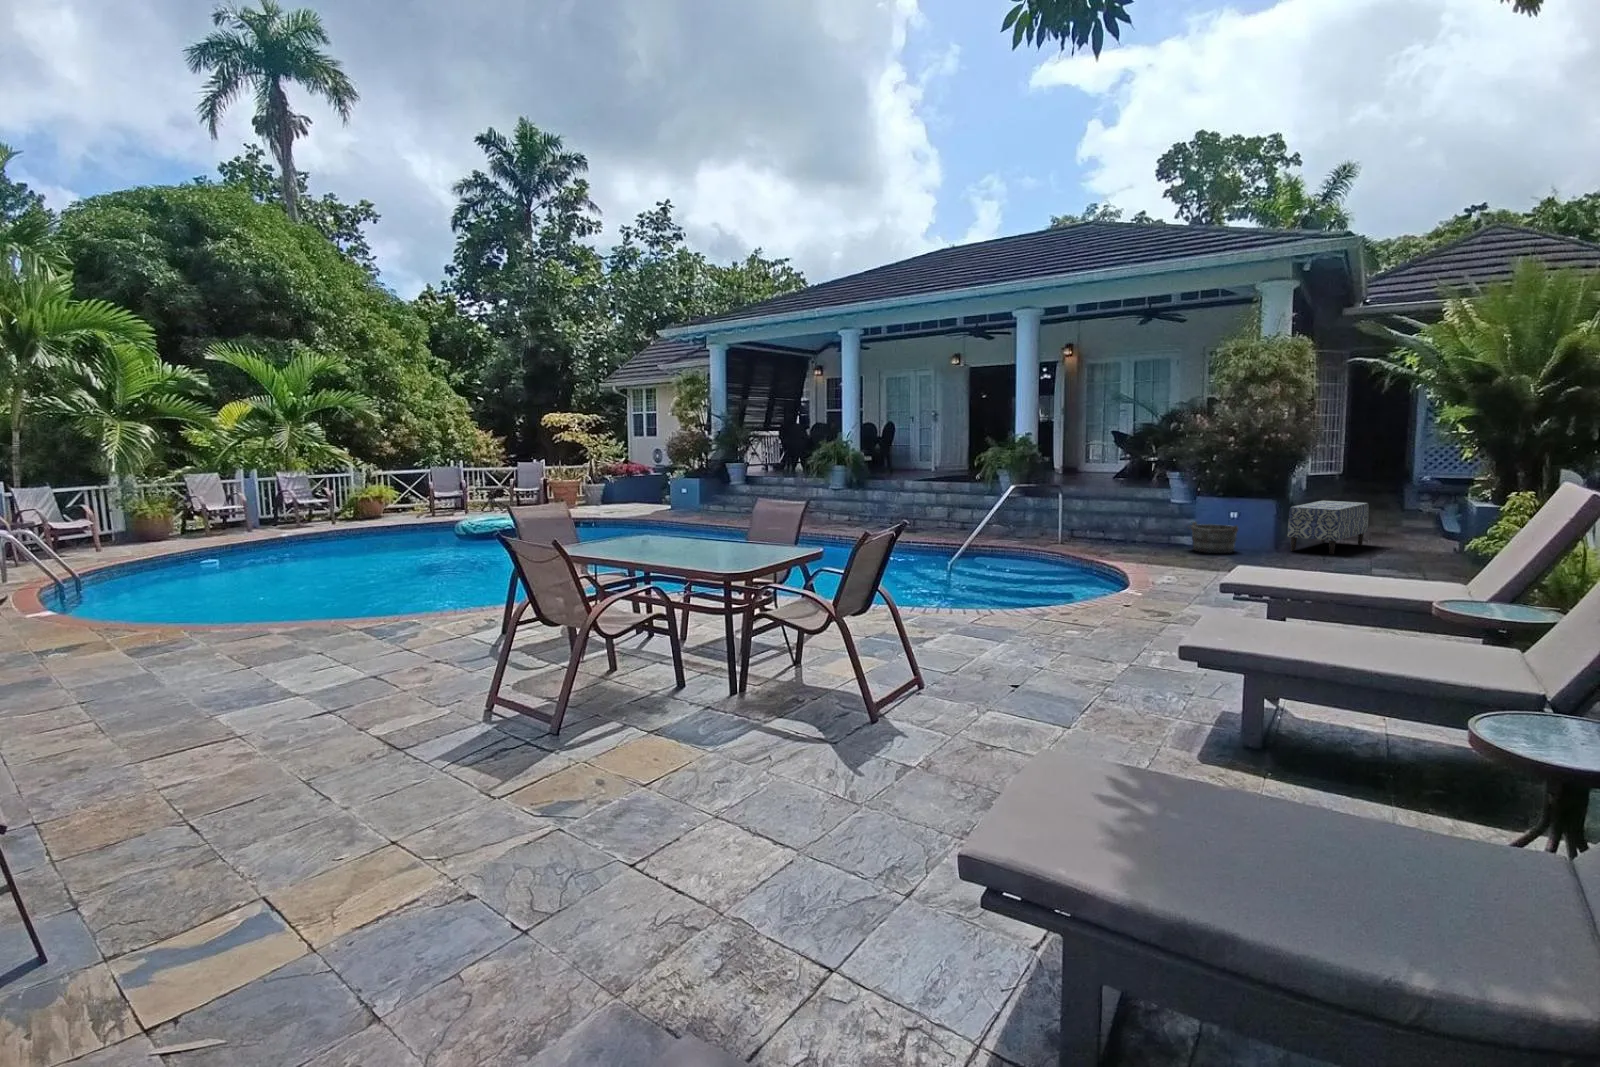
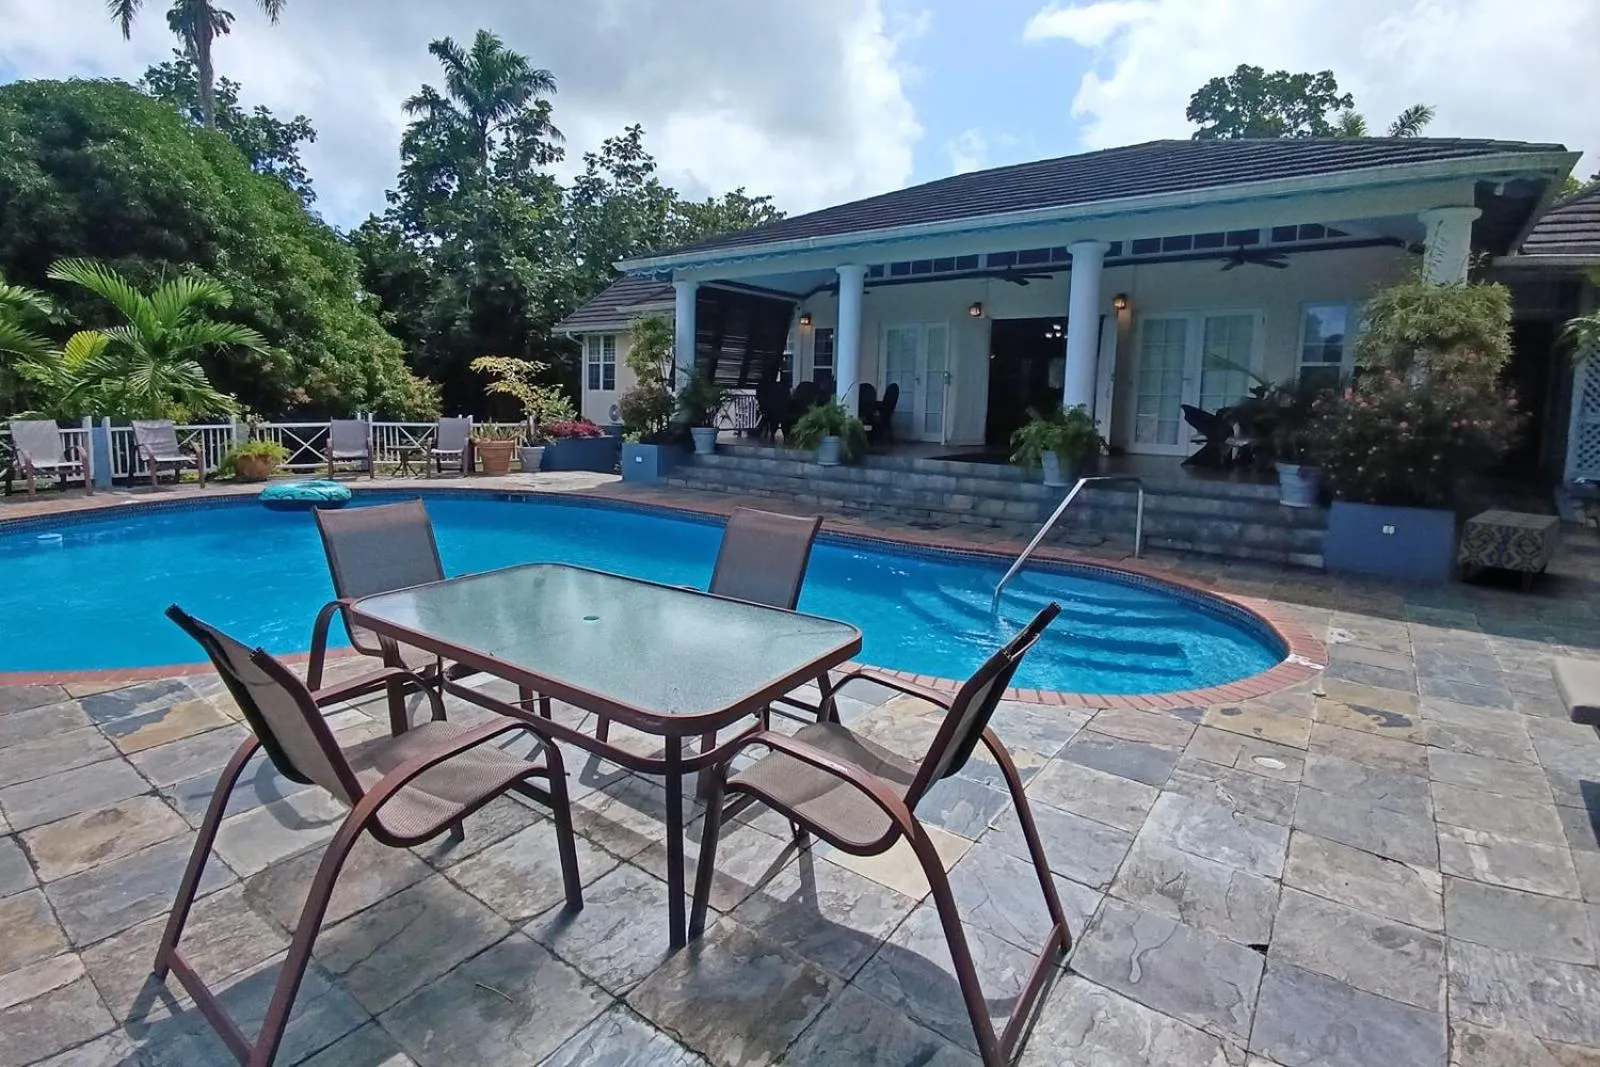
bucket: present [1188,522,1238,553] -> none [1320,535,1394,582]

